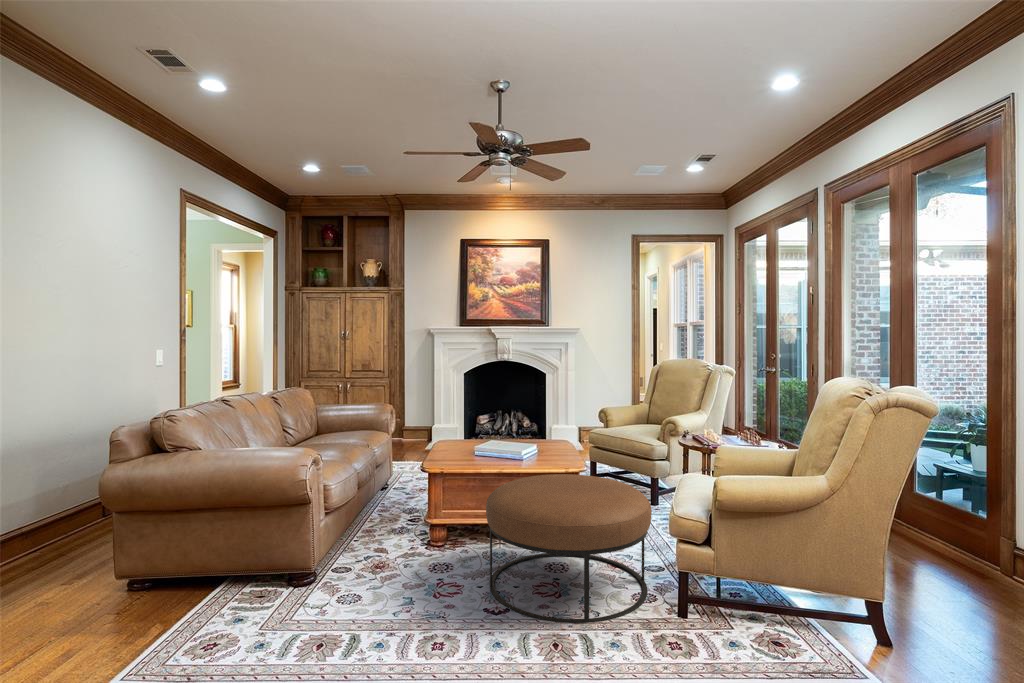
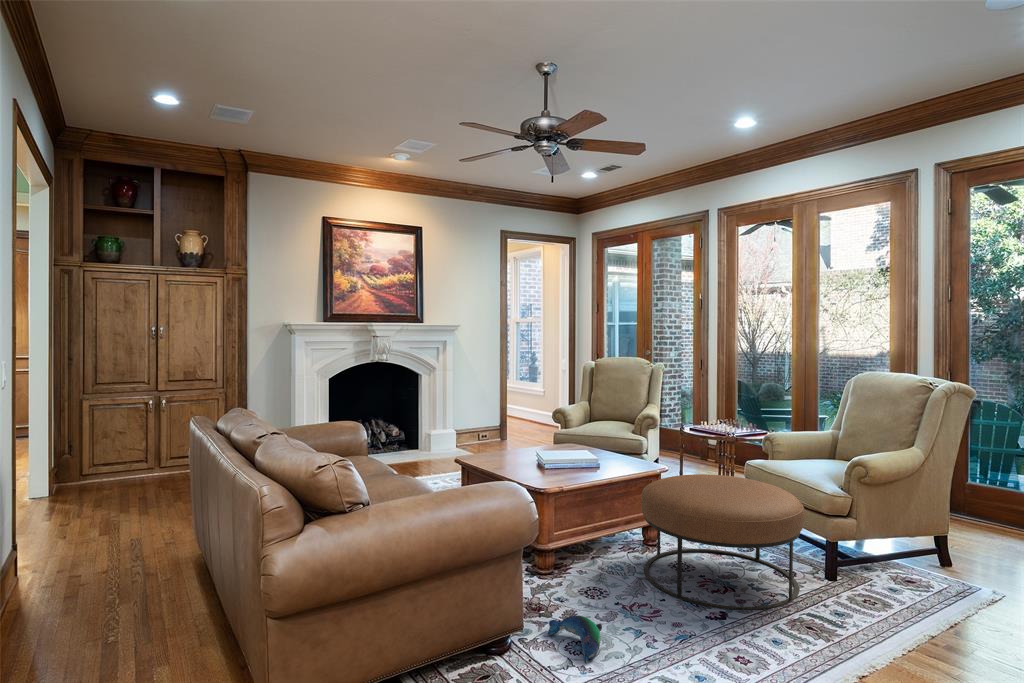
plush toy: none [317,571,362,608] -> present [547,615,602,663]

